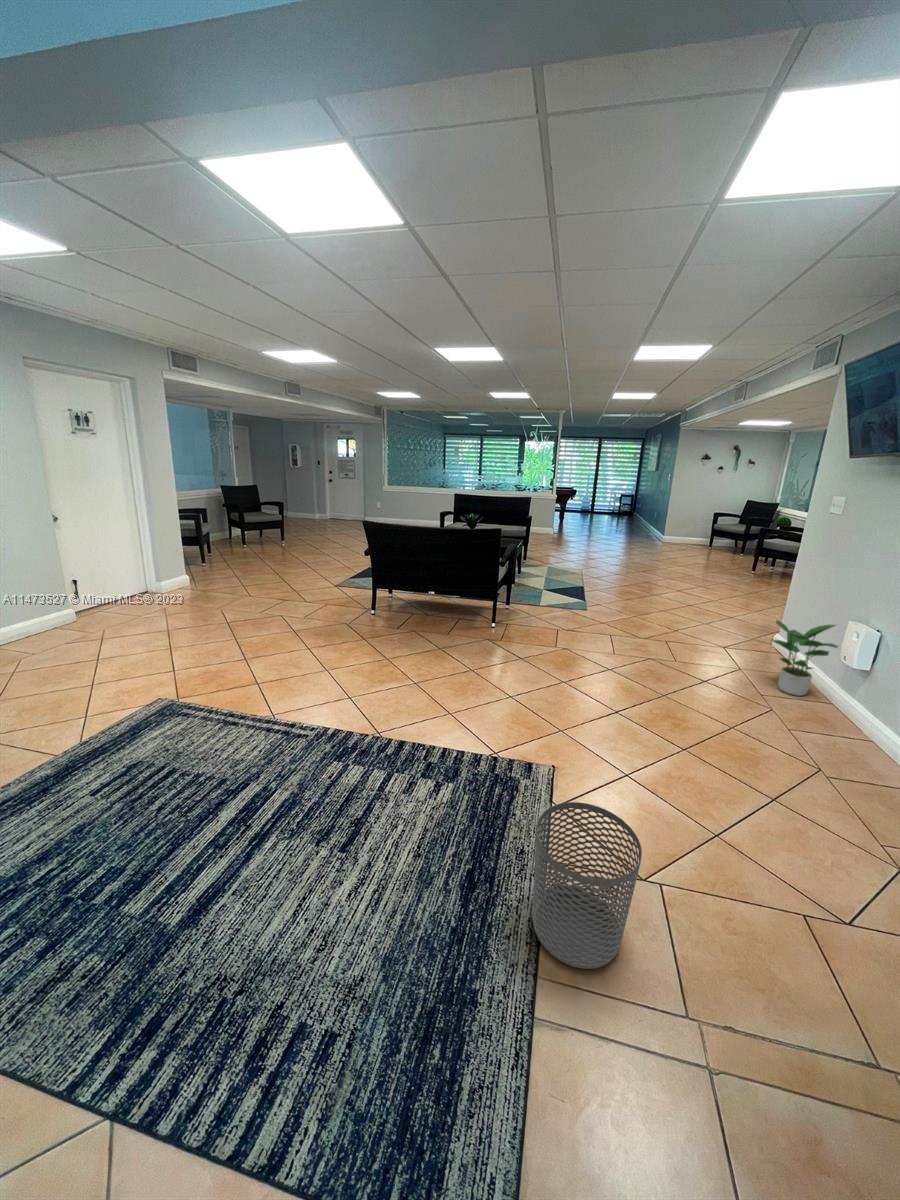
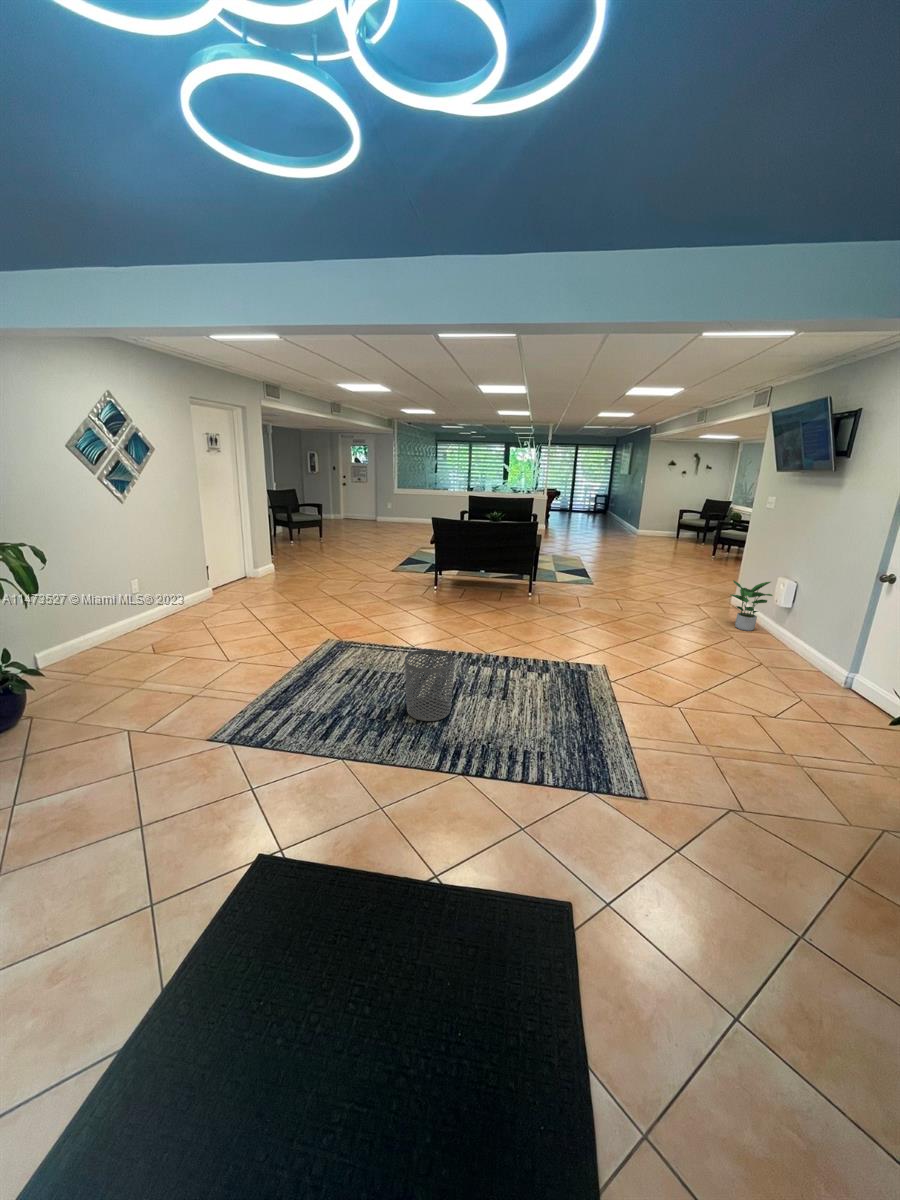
waste bin: present [532,802,642,969] -> present [405,649,455,721]

